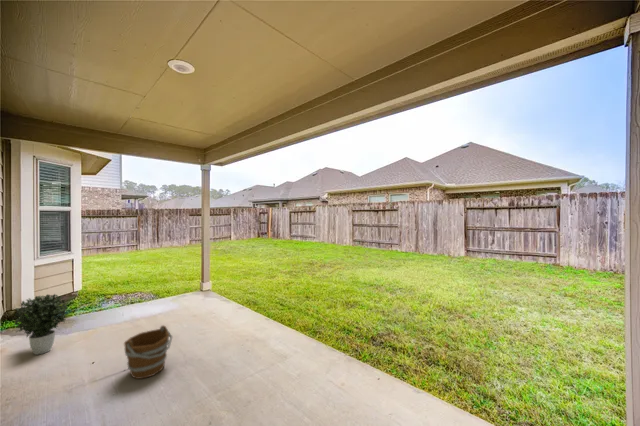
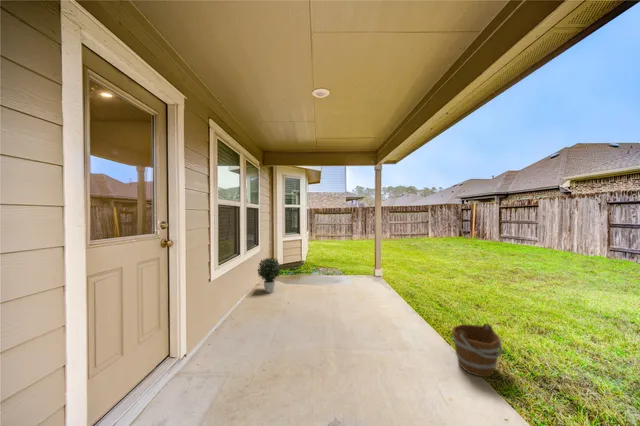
bucket: present [124,326,172,379] -> present [453,323,502,377]

